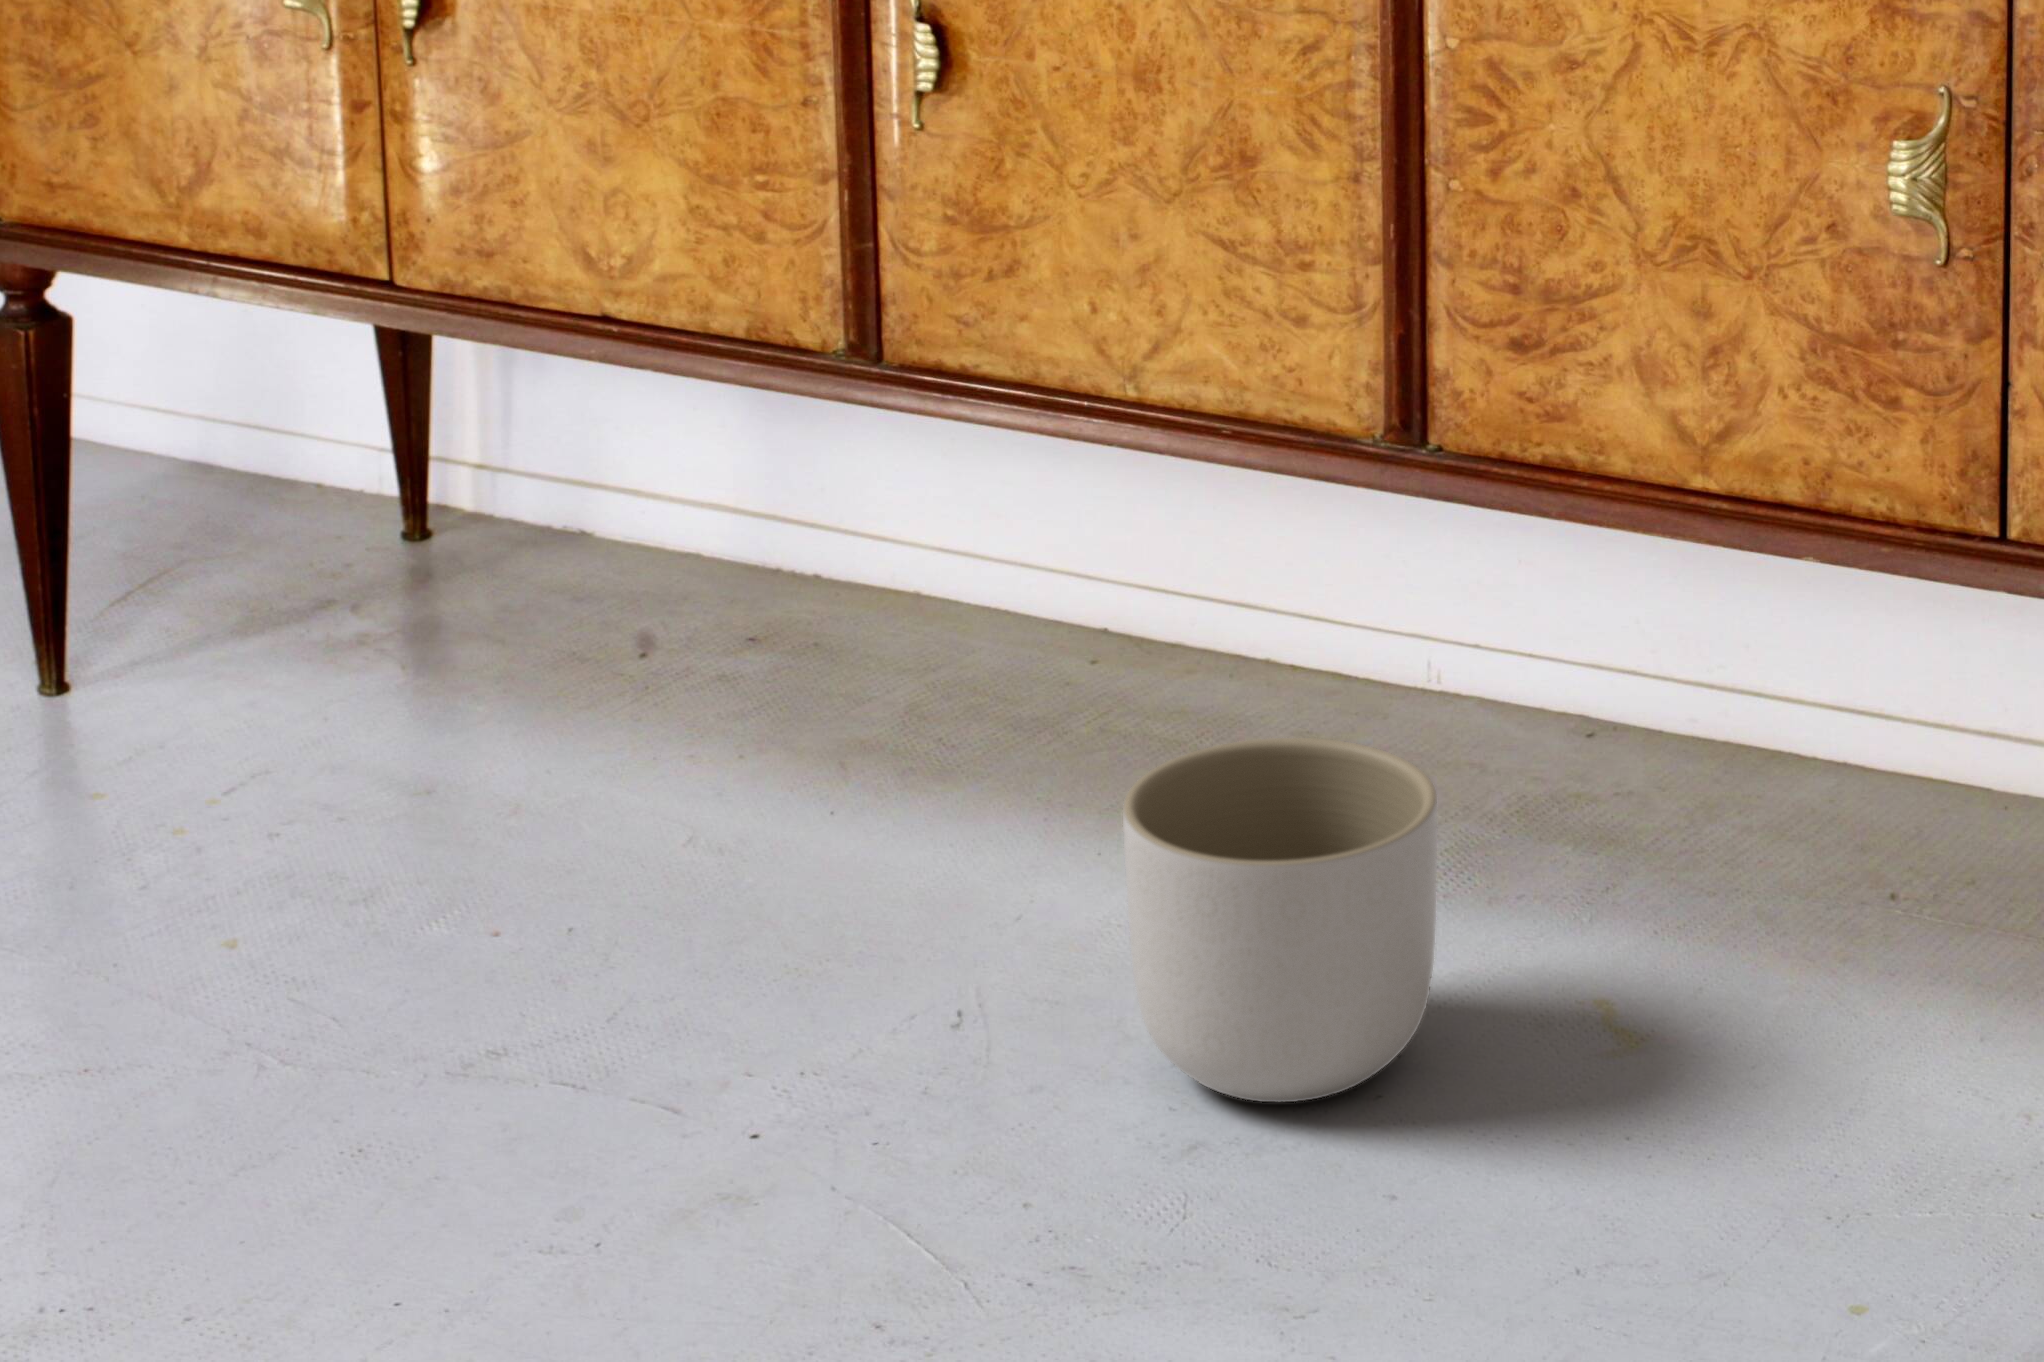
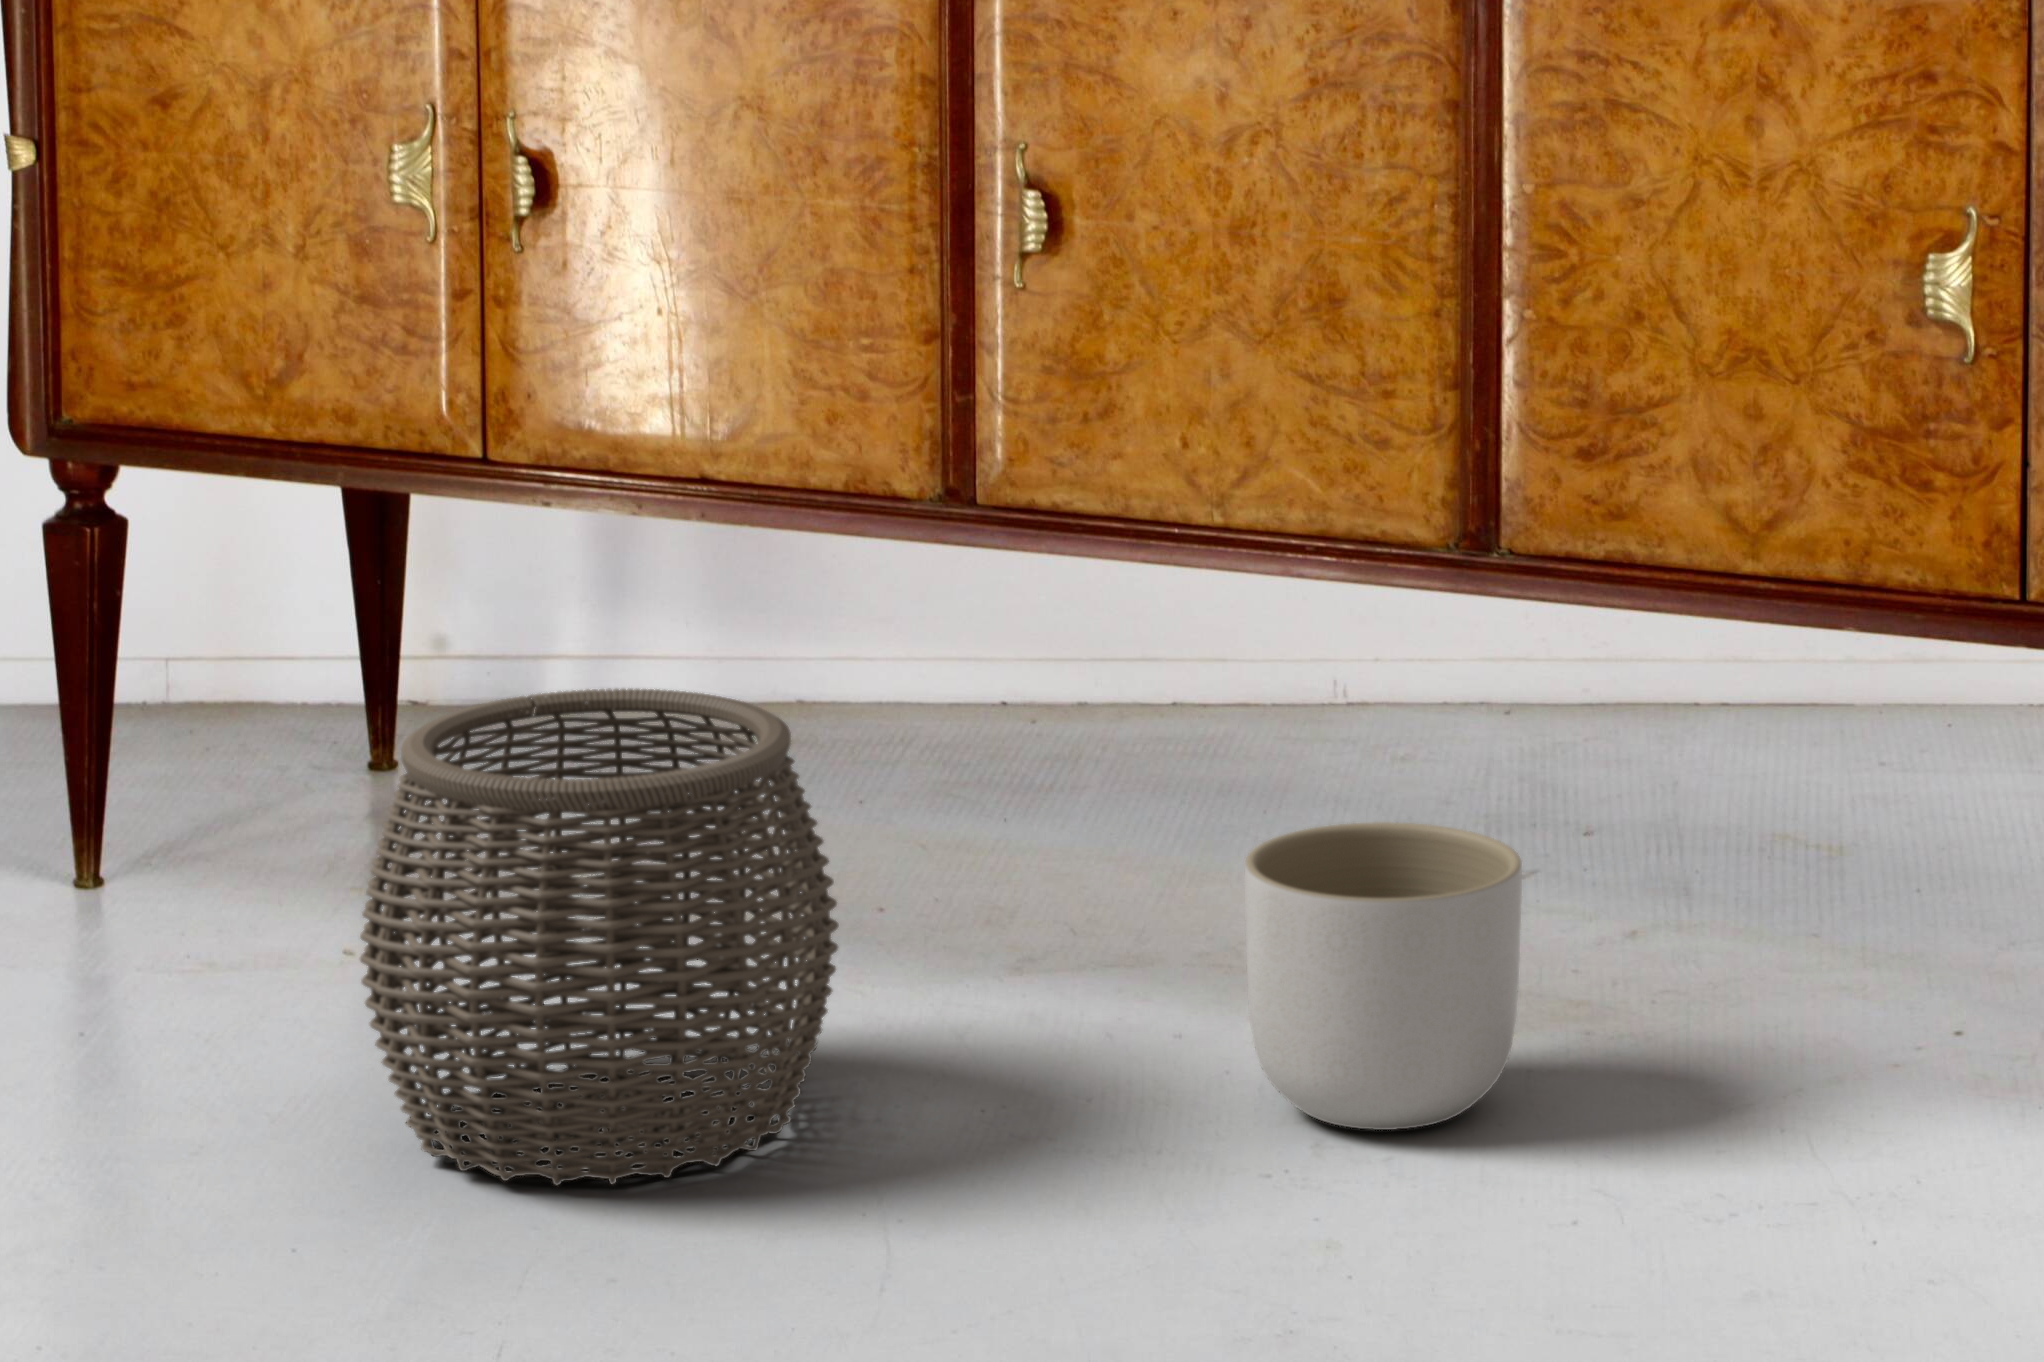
woven basket: none [131,576,675,1161] -> present [360,689,839,1185]

